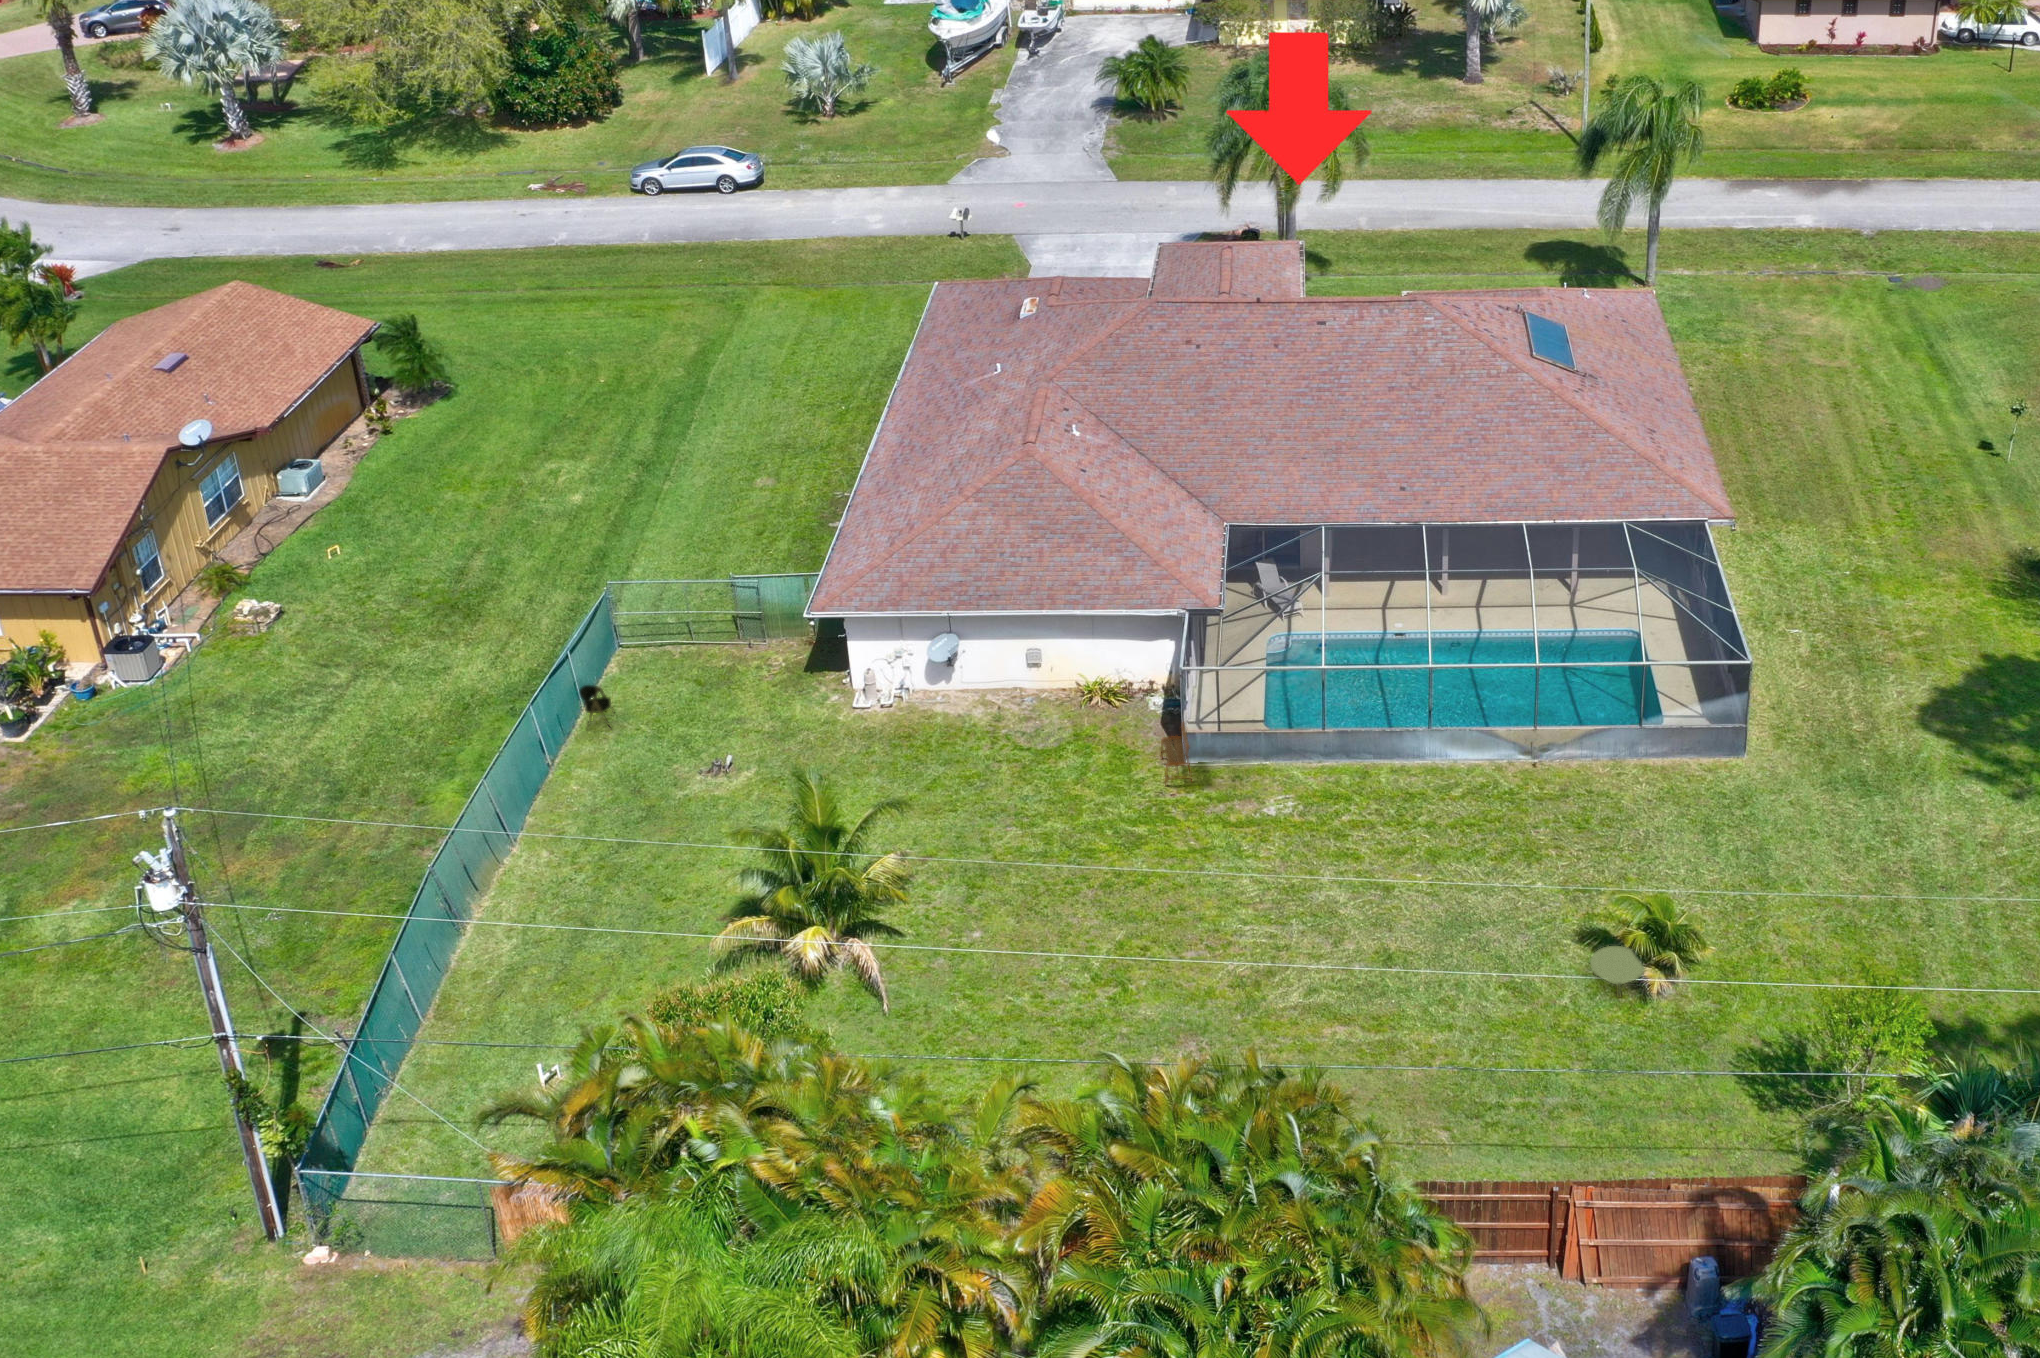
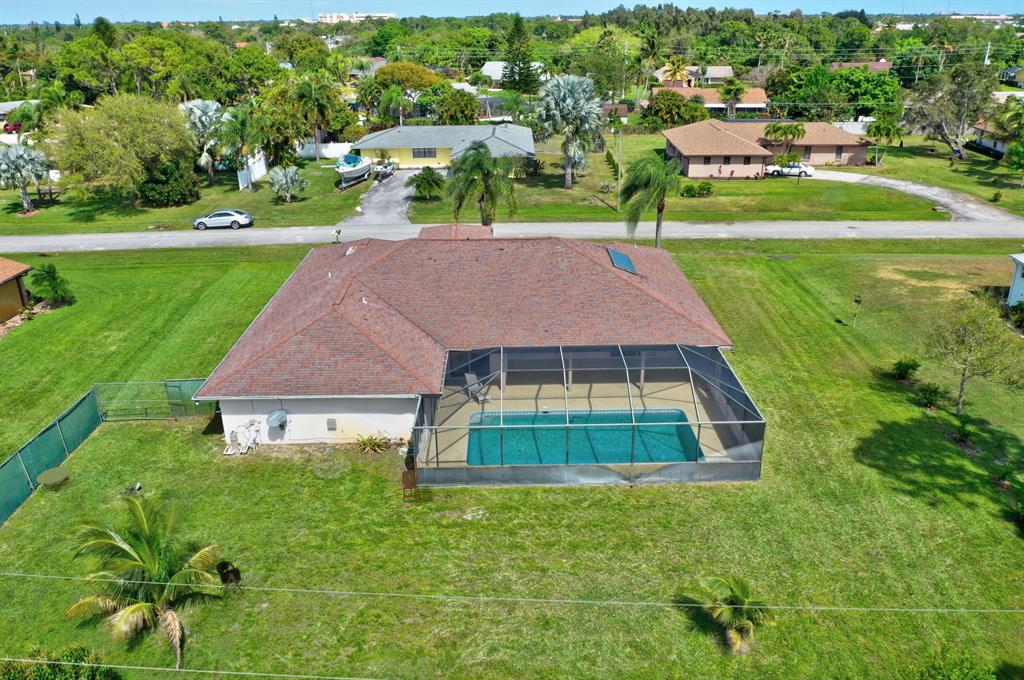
chair: present [579,685,613,725] -> present [216,561,243,597]
round table: present [1590,946,1644,997] -> present [36,467,69,491]

